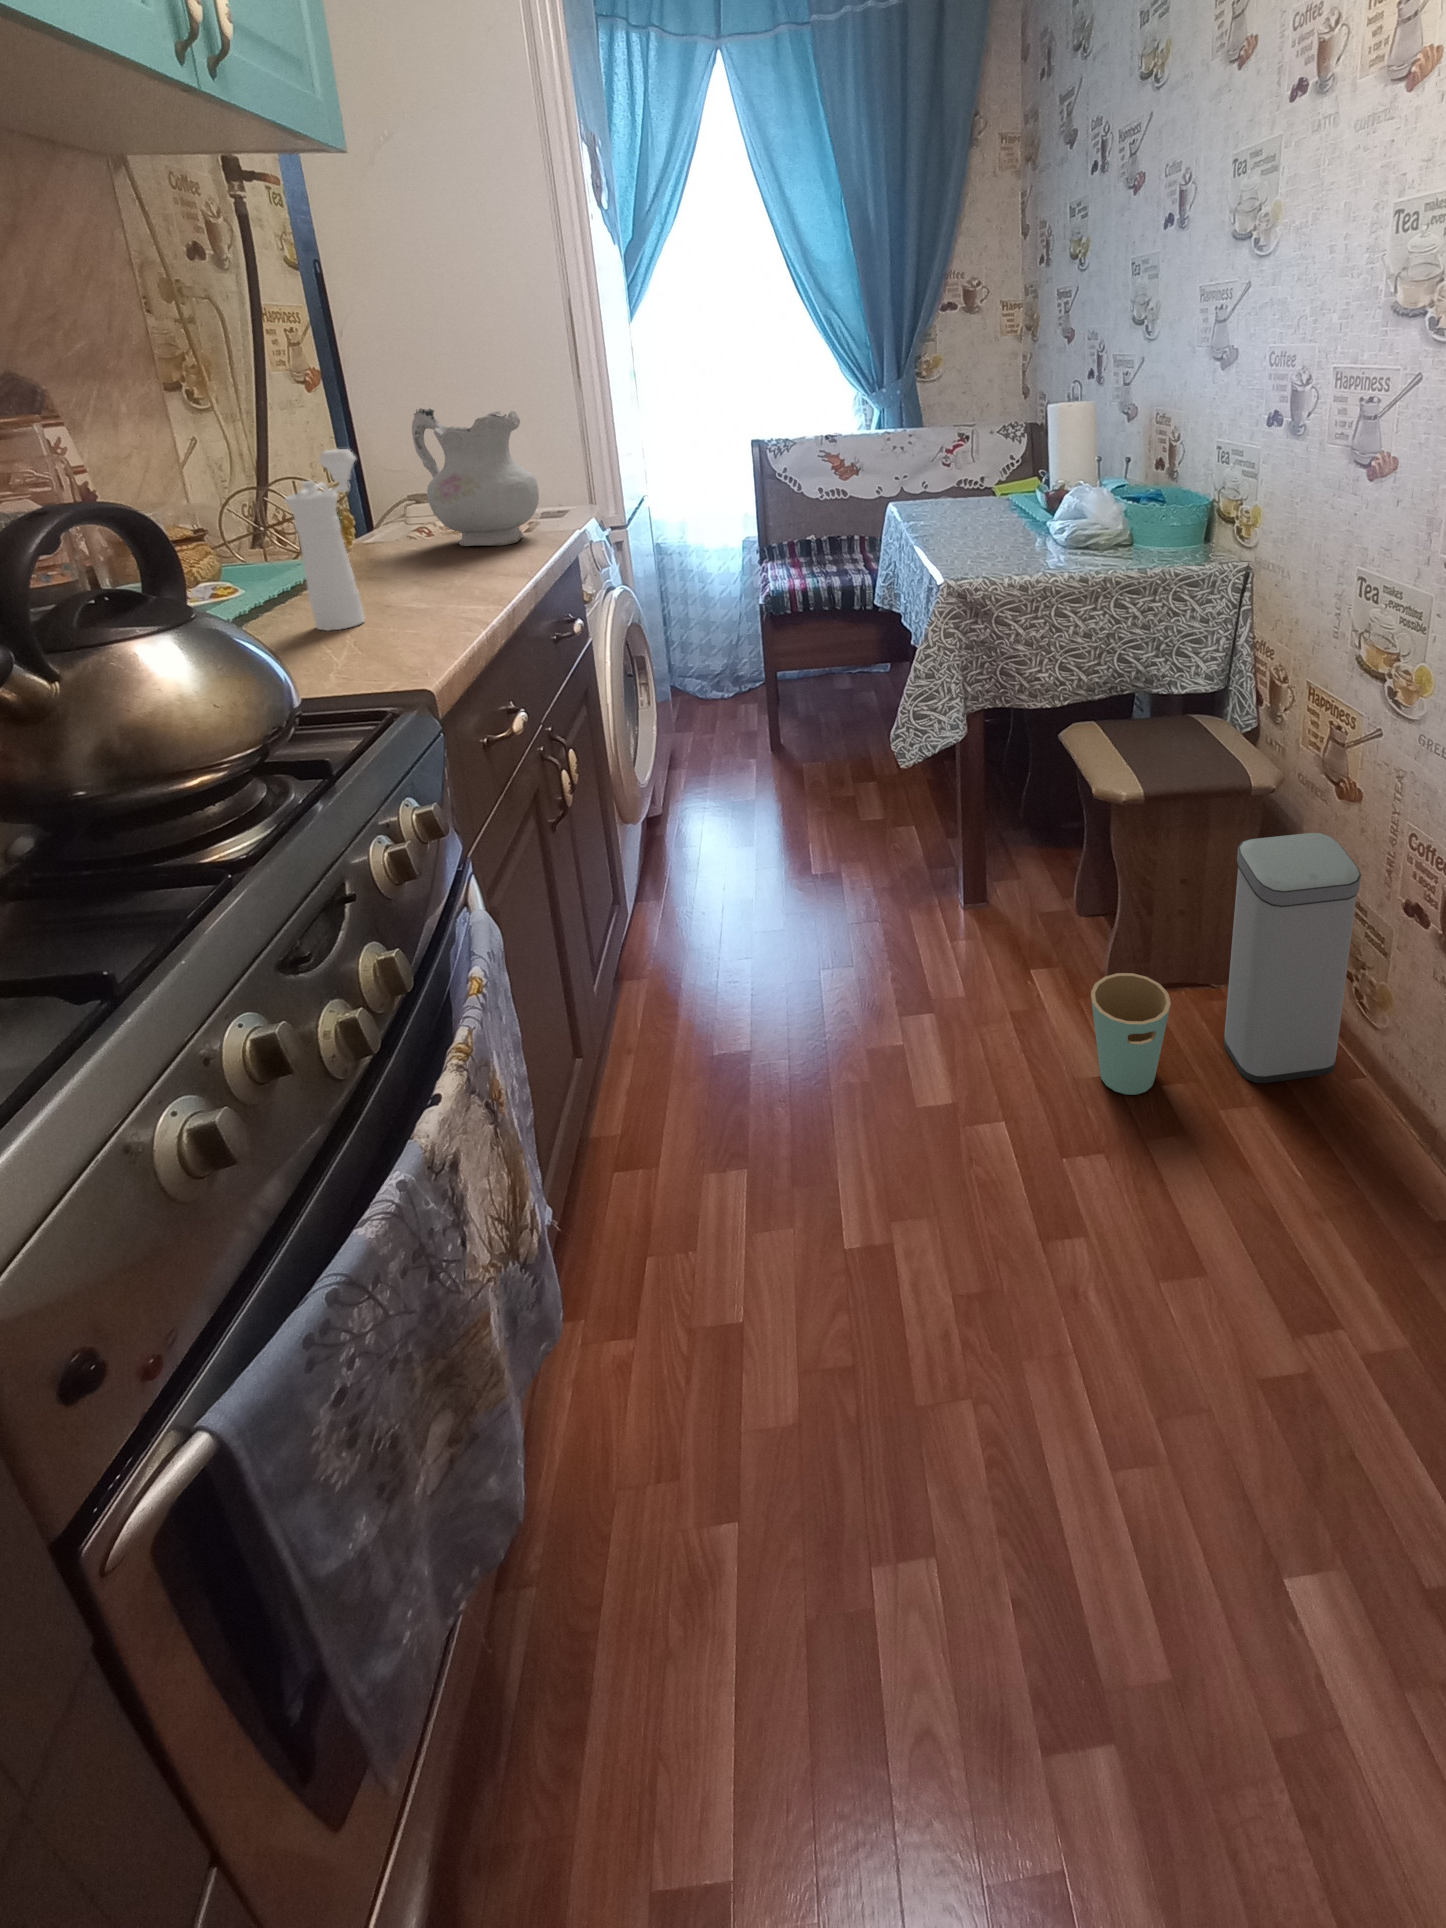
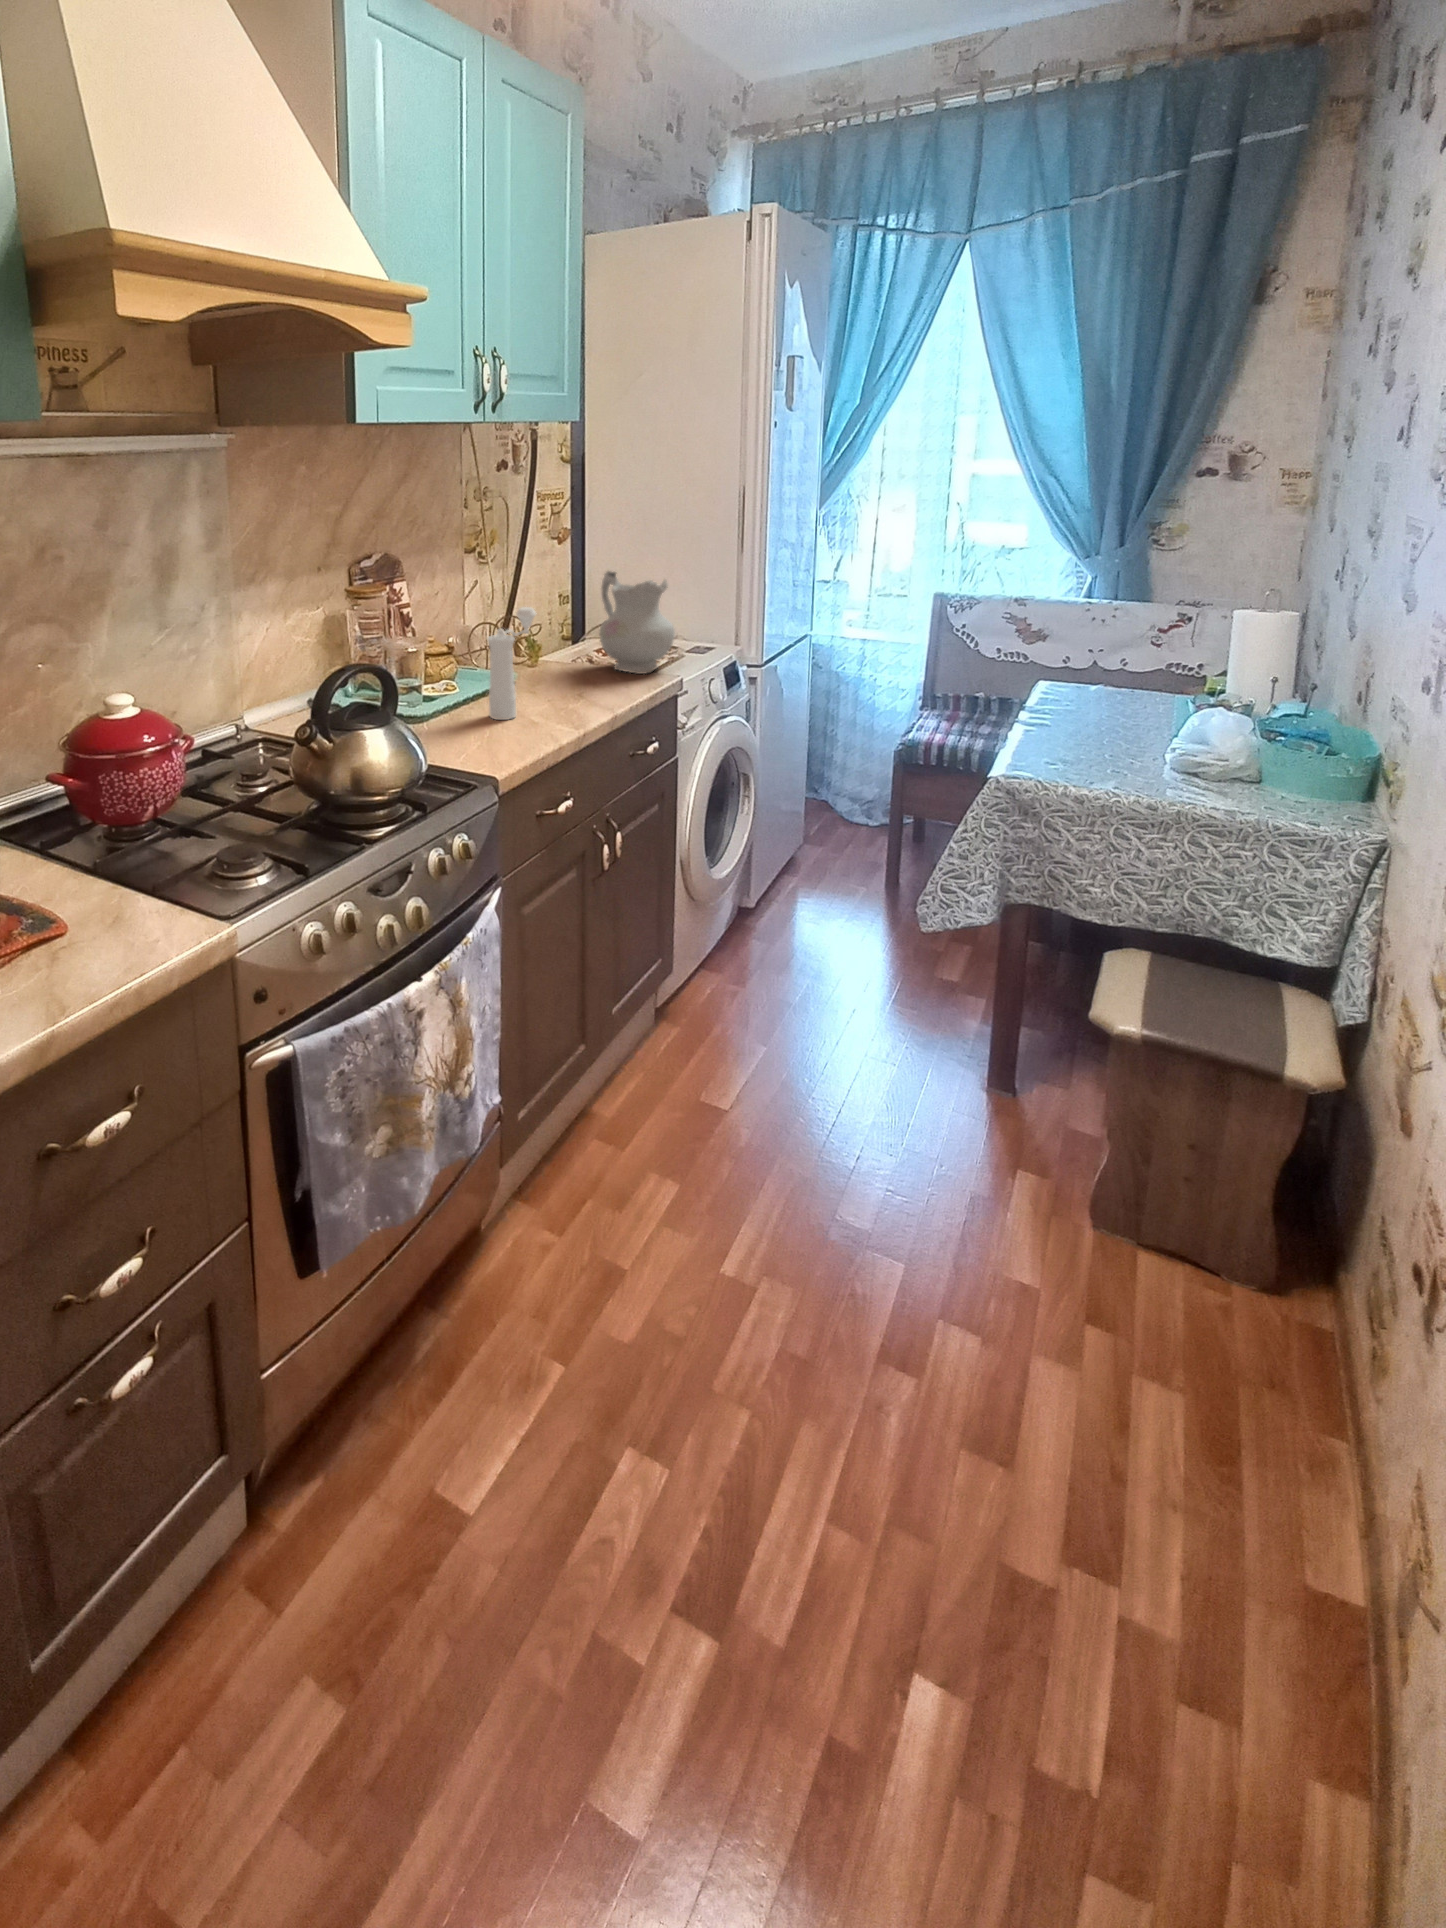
trash can: present [1091,833,1361,1095] -> none [1017,1124,1365,1437]

